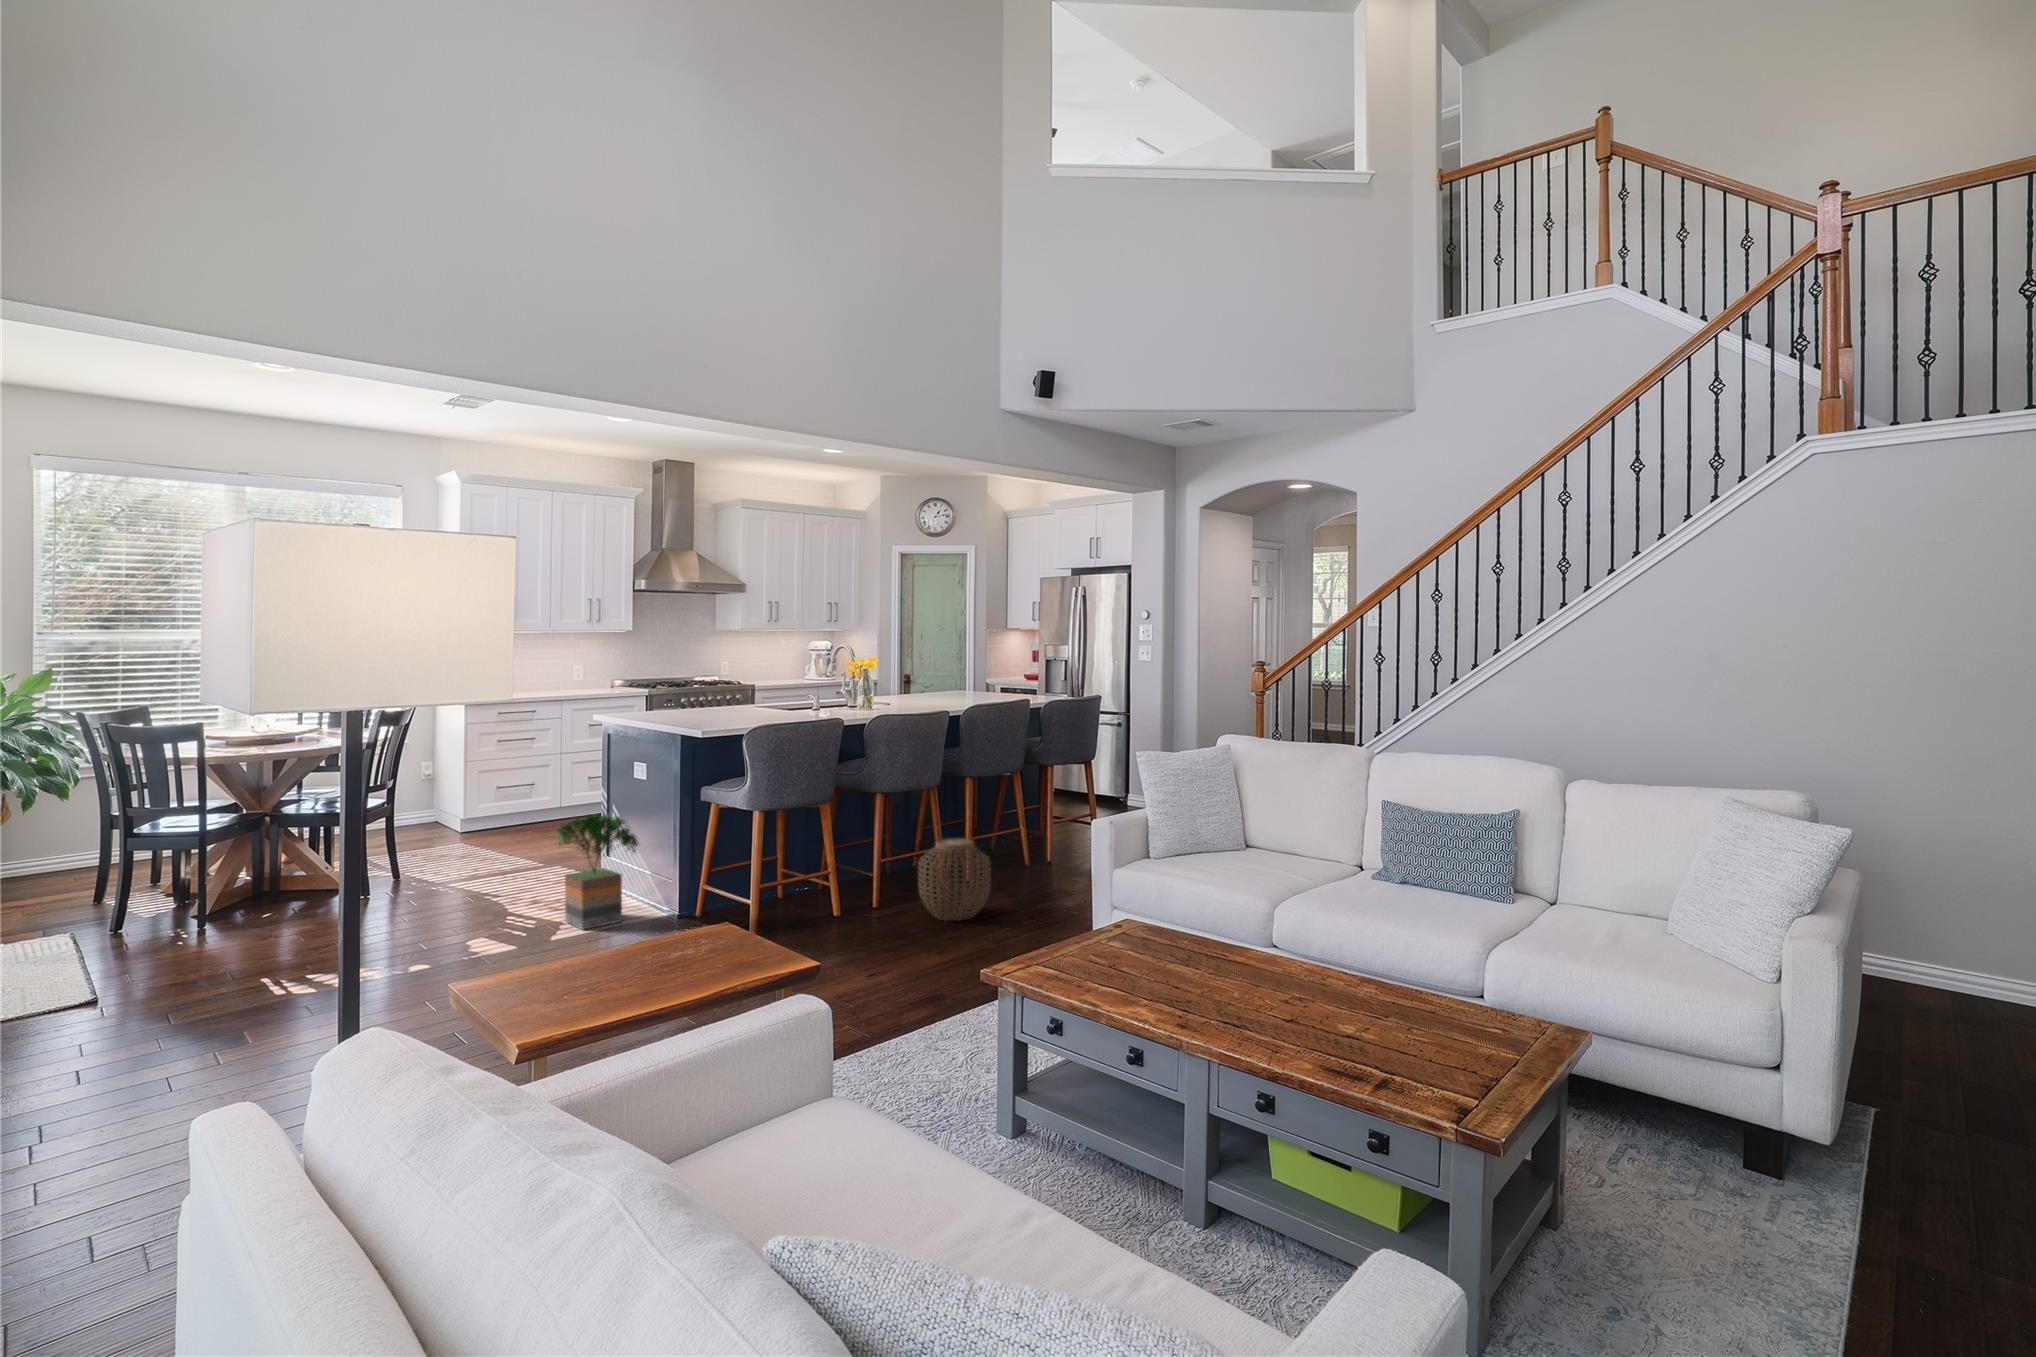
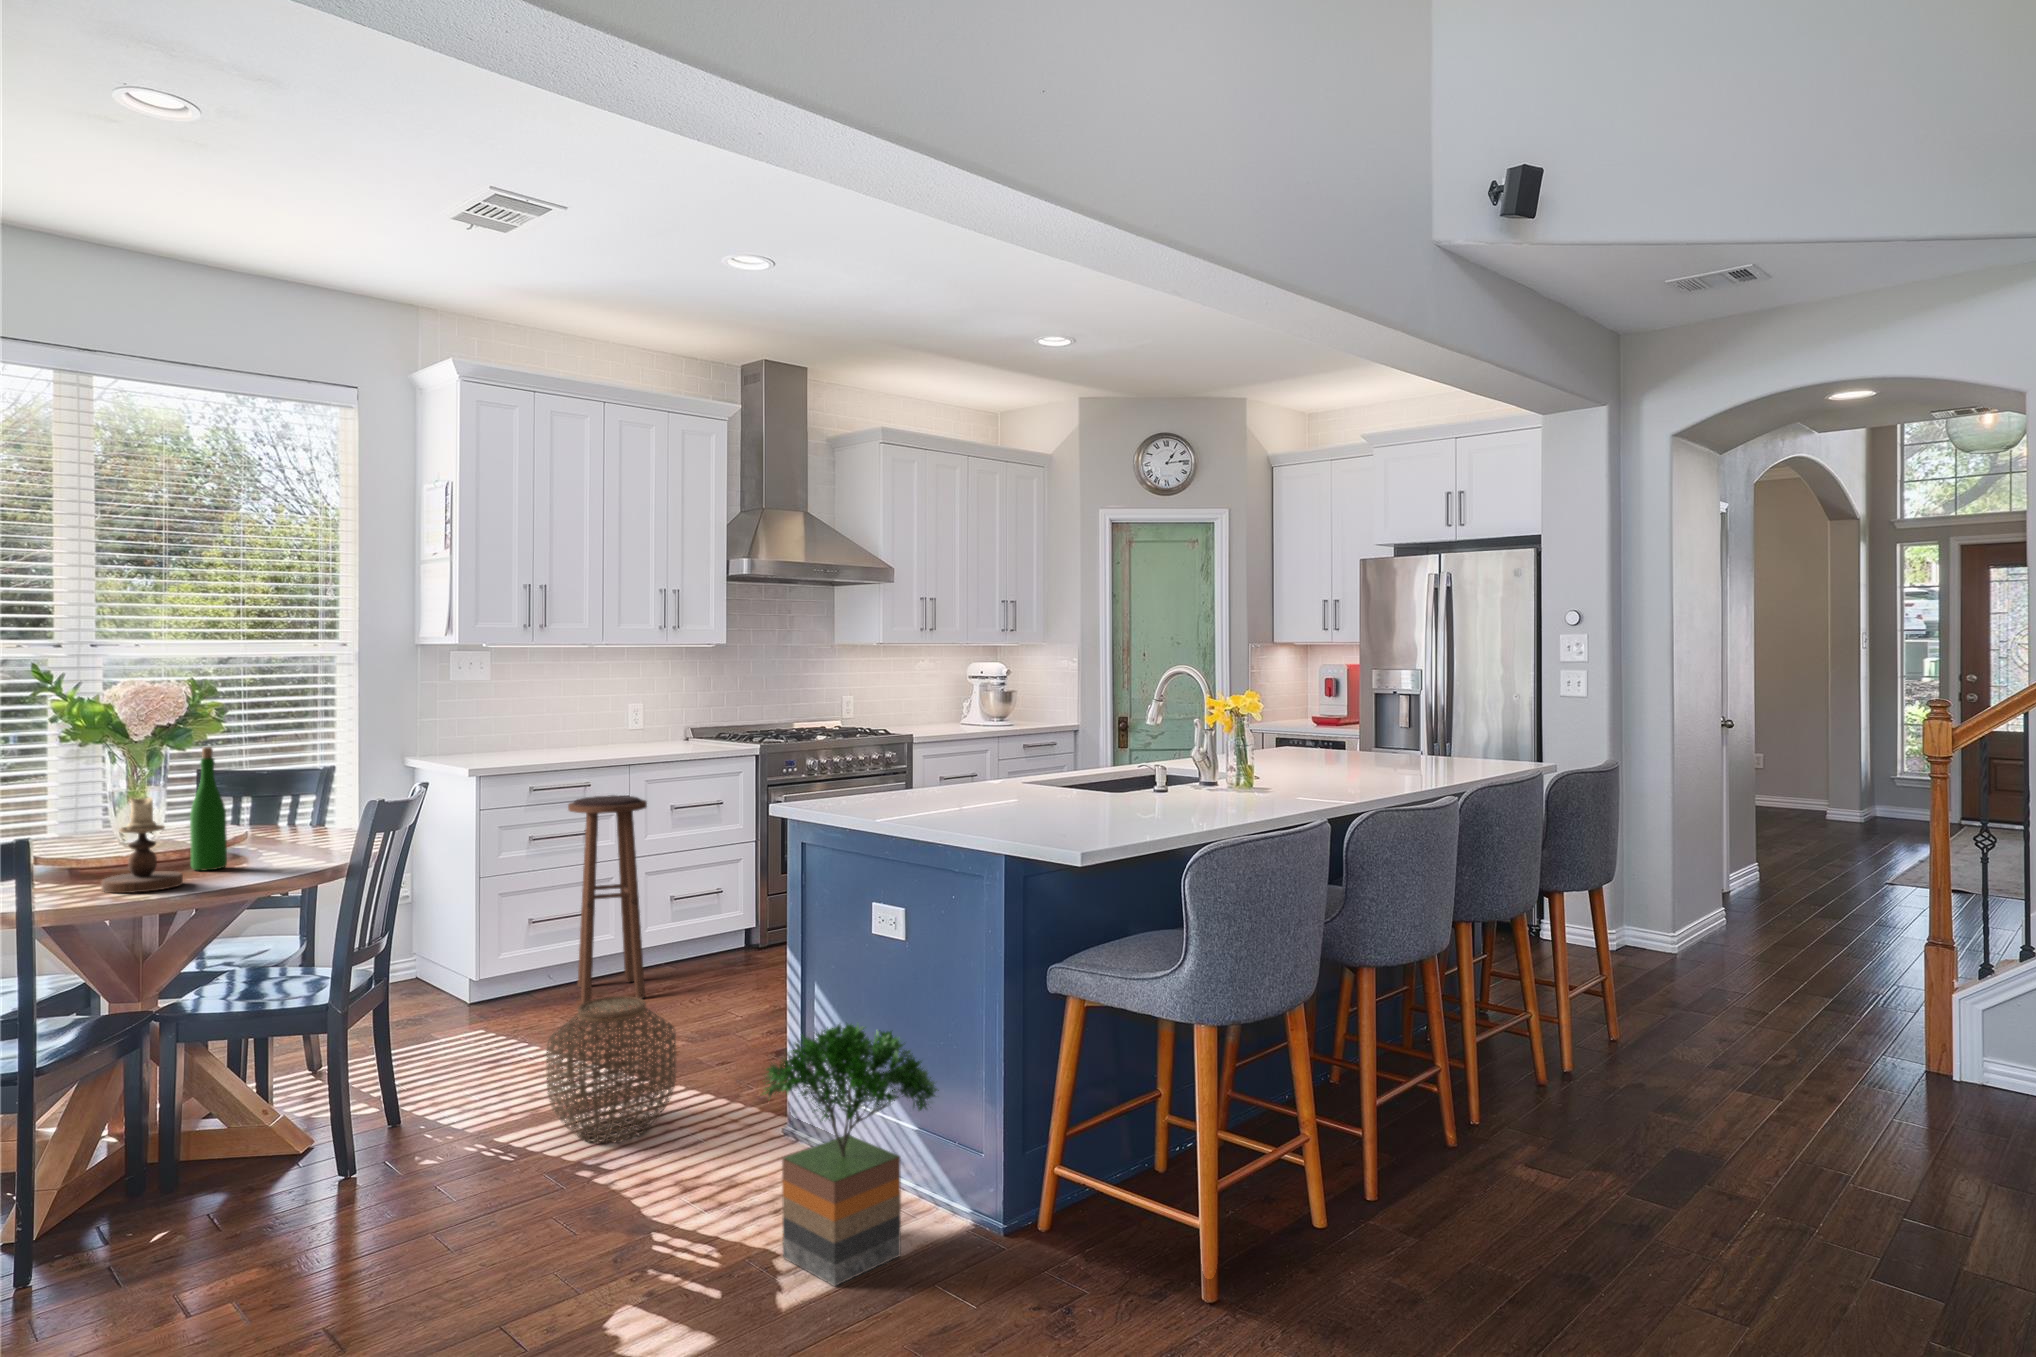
wine bottle: none [285,679,304,741] -> present [190,747,227,870]
candlestick: none [238,702,279,747] -> present [101,798,183,893]
stool: none [518,718,566,836] -> present [568,795,647,1003]
woven basket: present [918,838,991,921] -> present [546,996,676,1143]

